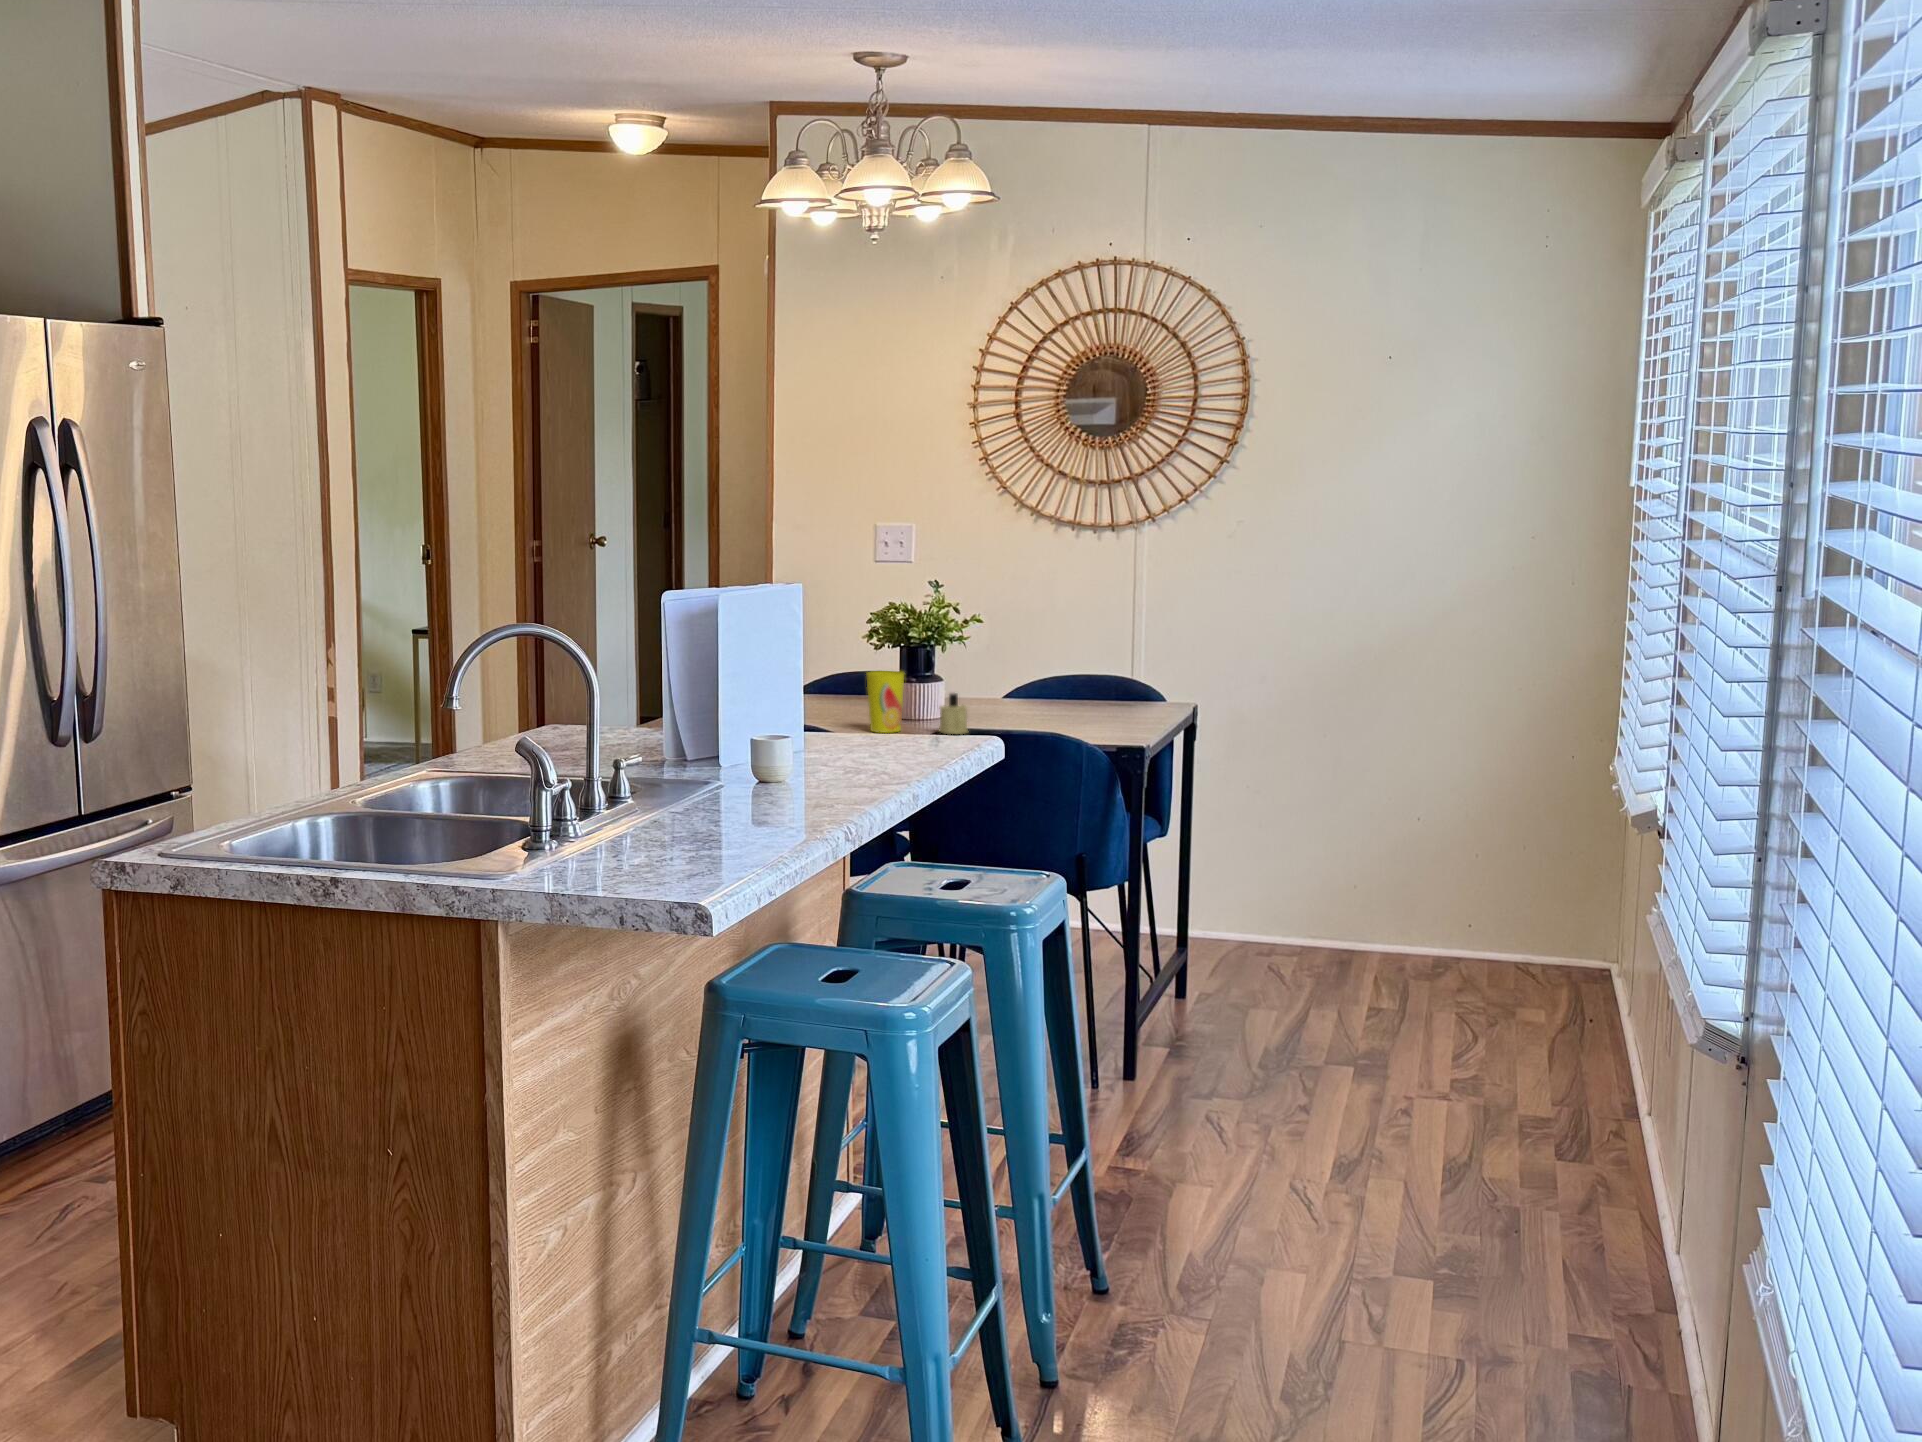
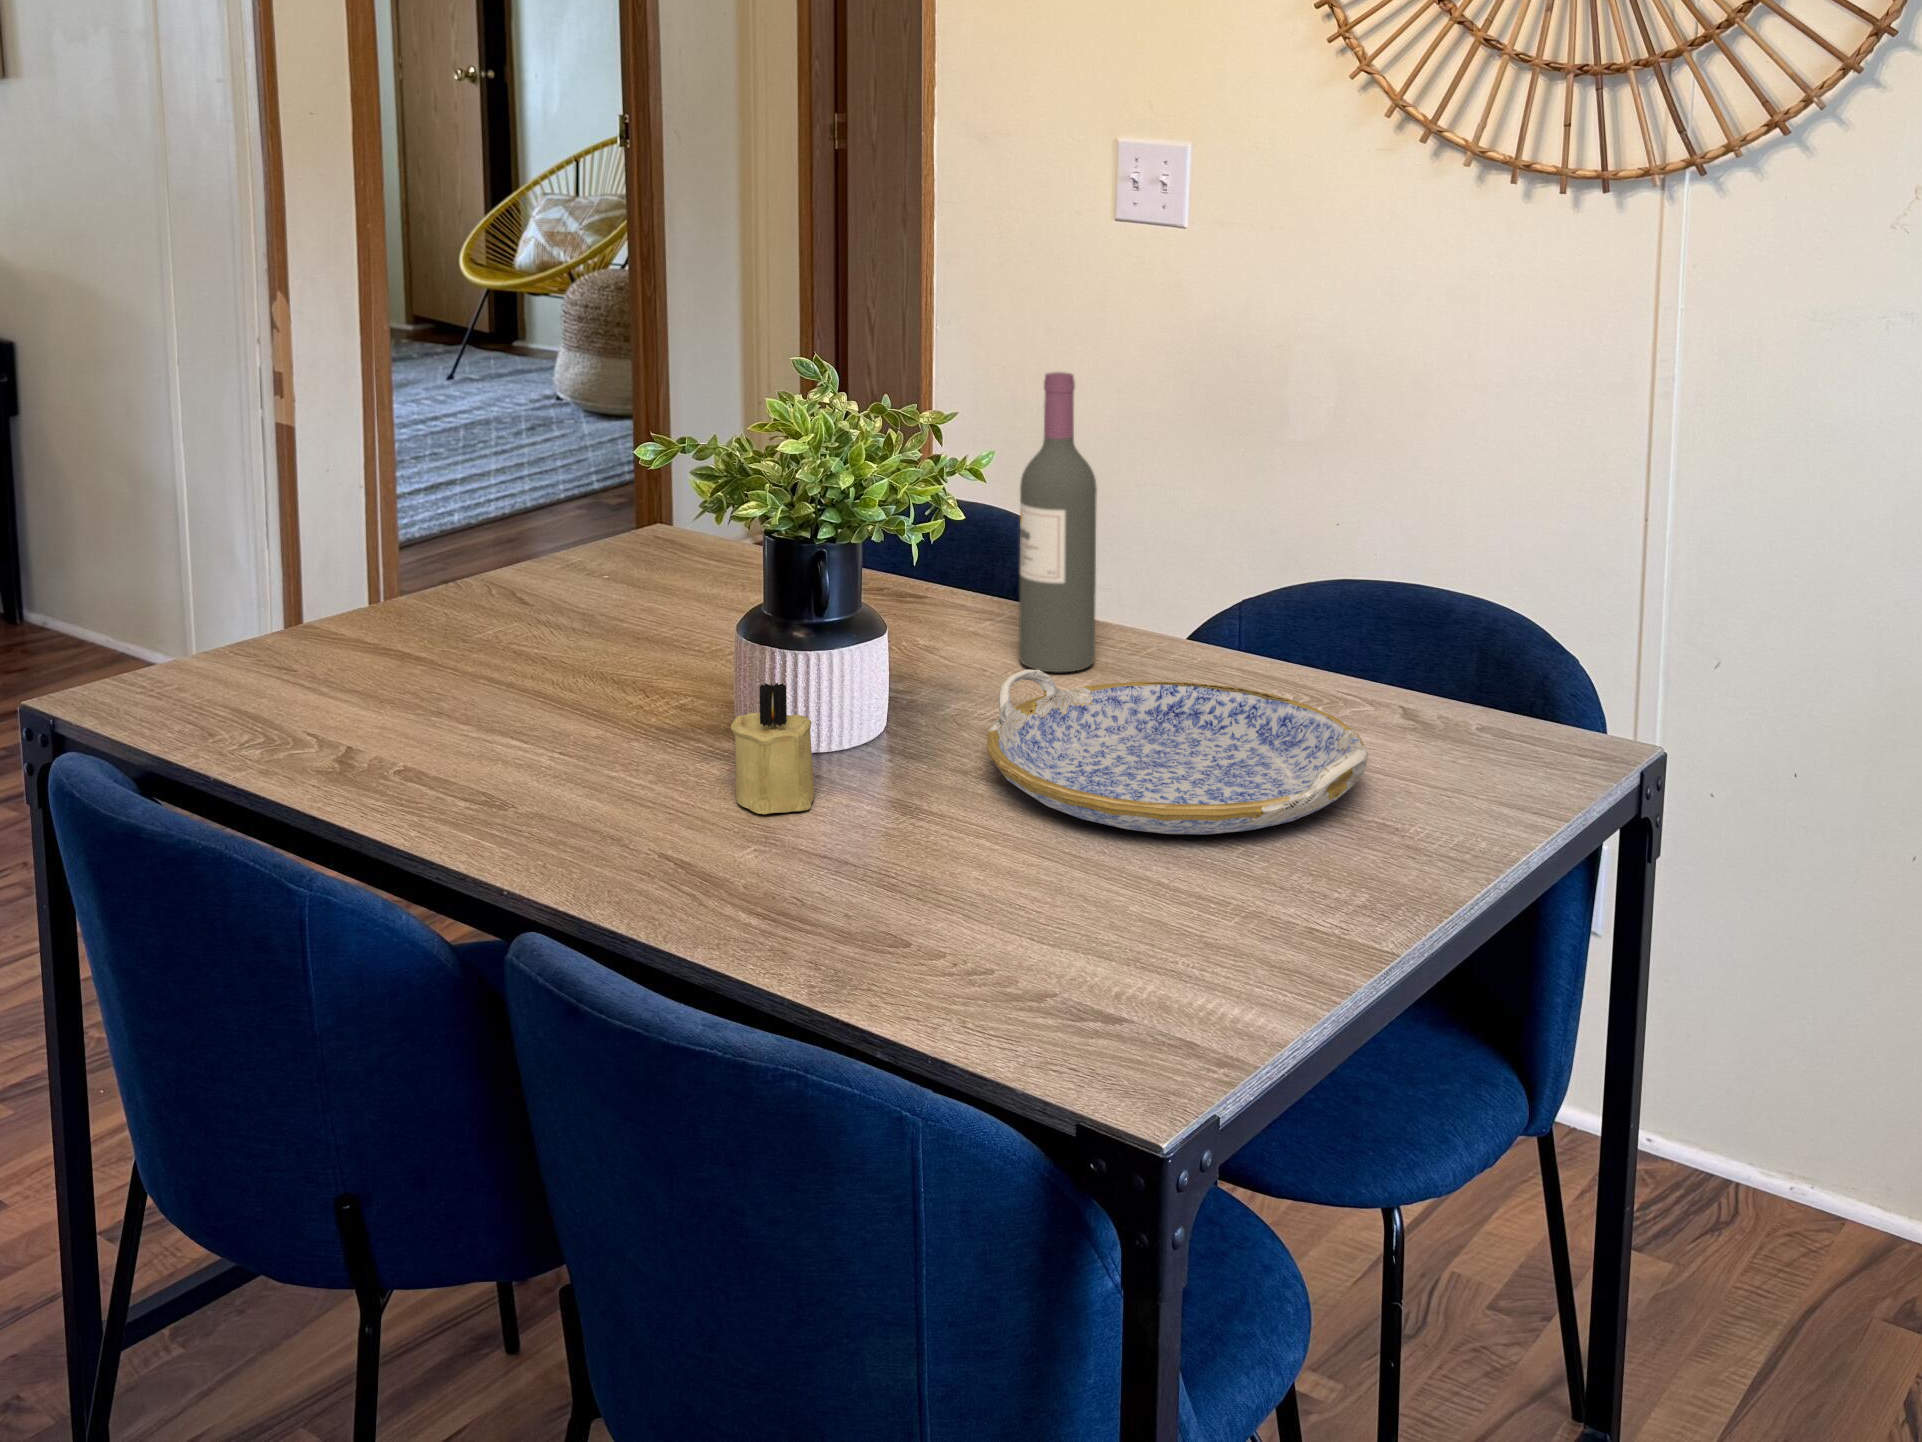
wine bottle: none [964,600,993,711] -> present [1019,372,1097,672]
cup: present [866,671,904,733] -> none [577,578,686,768]
serving tray: none [1000,696,1141,728] -> present [987,669,1368,835]

